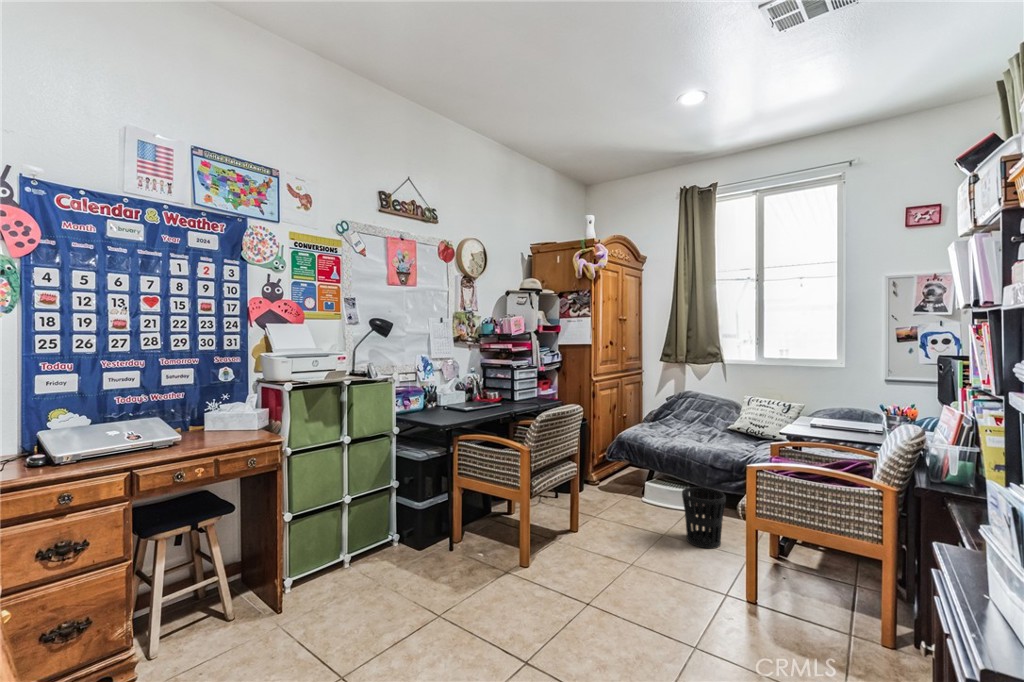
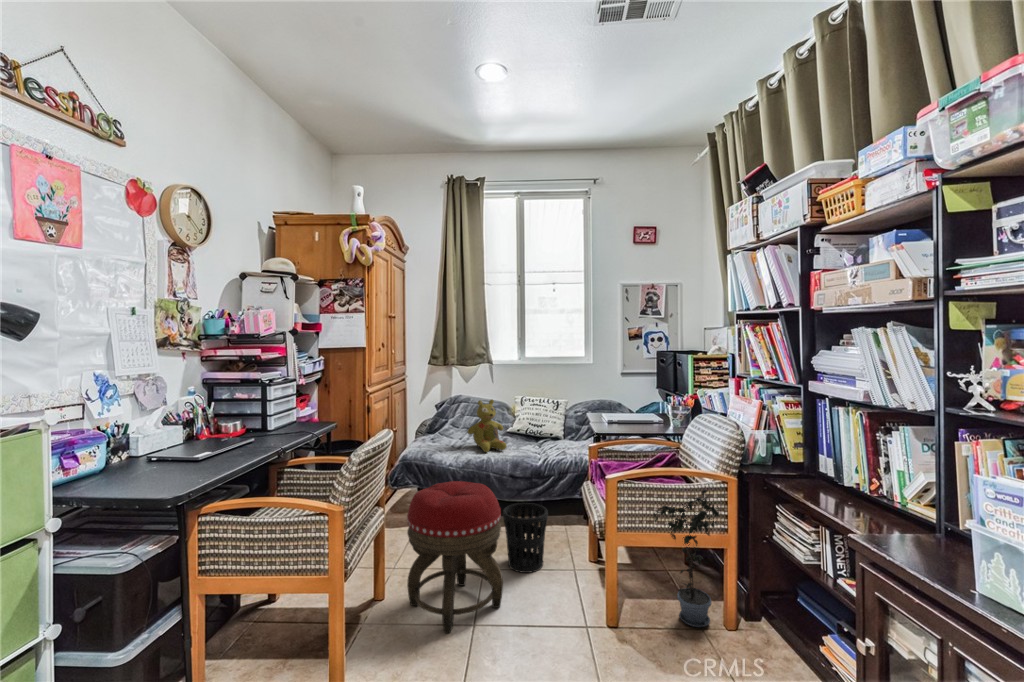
stuffed bear: none [678,394,716,442] -> present [467,399,507,452]
footstool: none [587,453,663,564] -> present [407,481,503,633]
potted plant: none [790,495,904,636] -> present [653,489,719,627]

